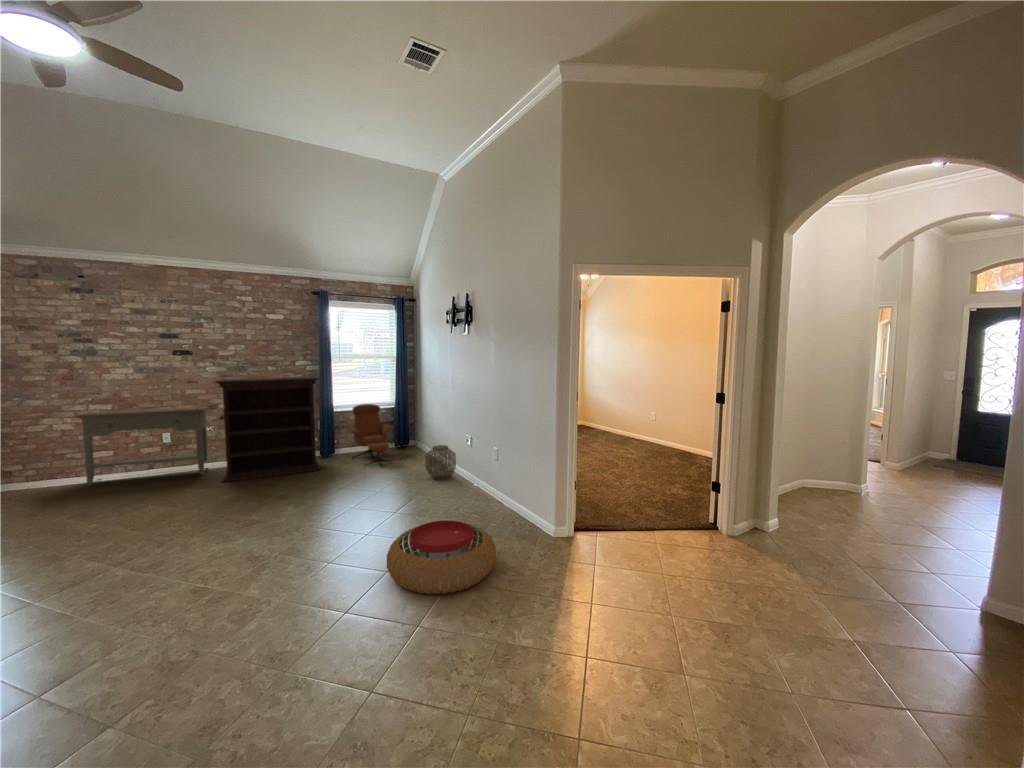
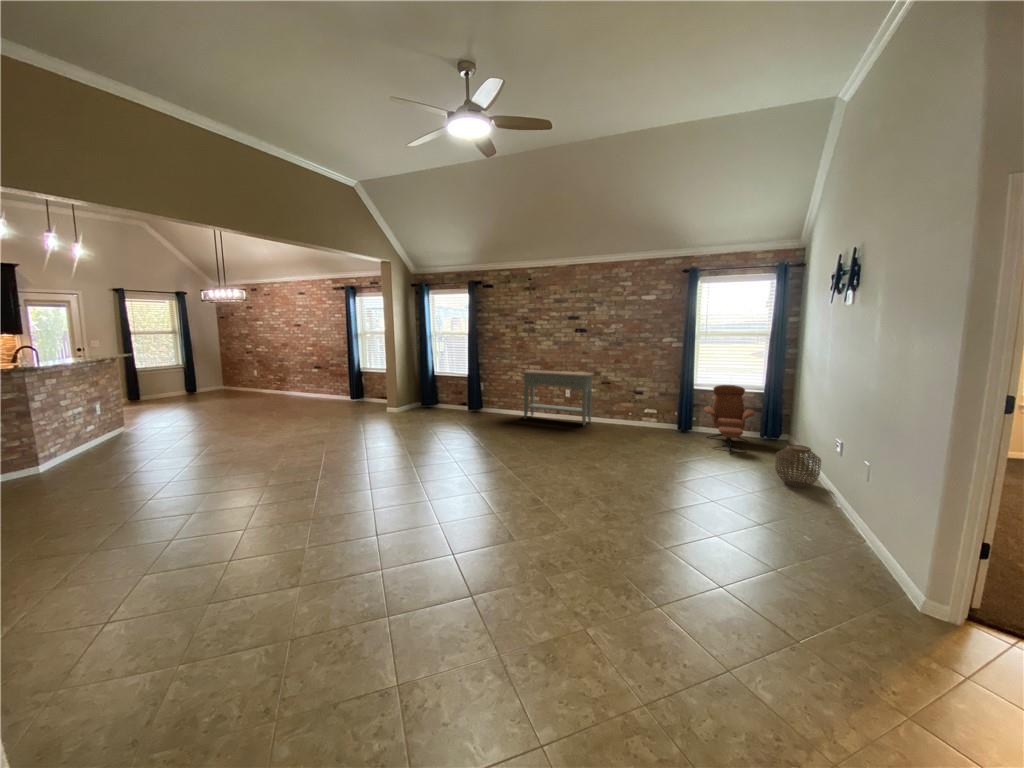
bookshelf: present [215,376,320,482] -> none [592,352,678,443]
pouf: present [387,521,496,594] -> none [653,529,799,629]

